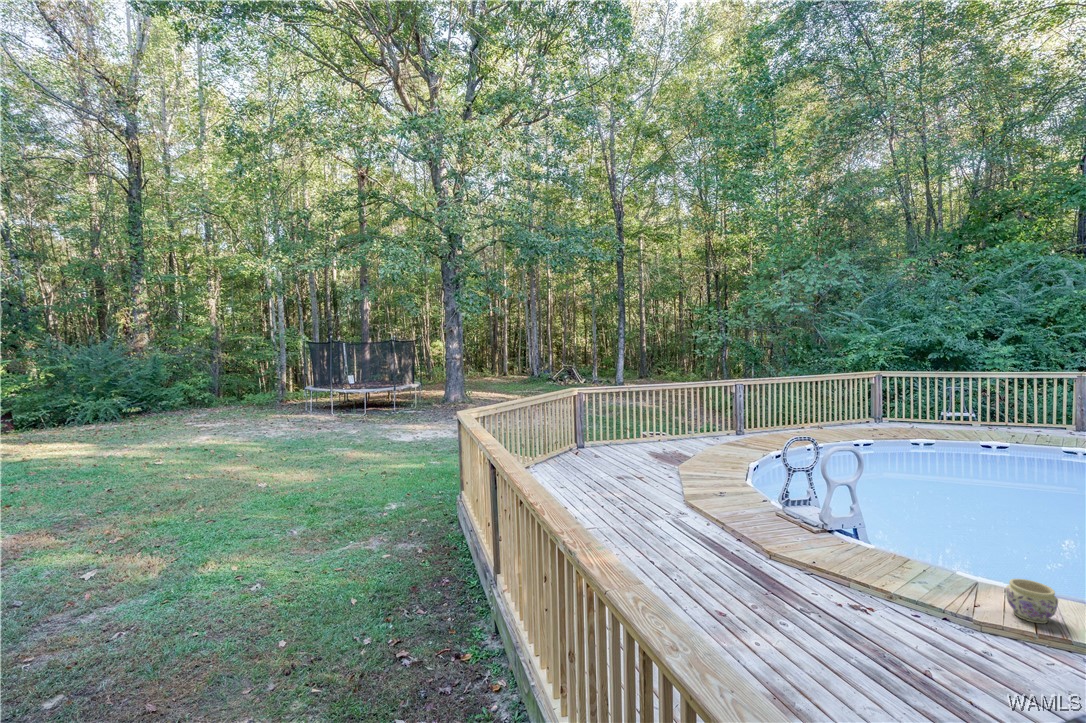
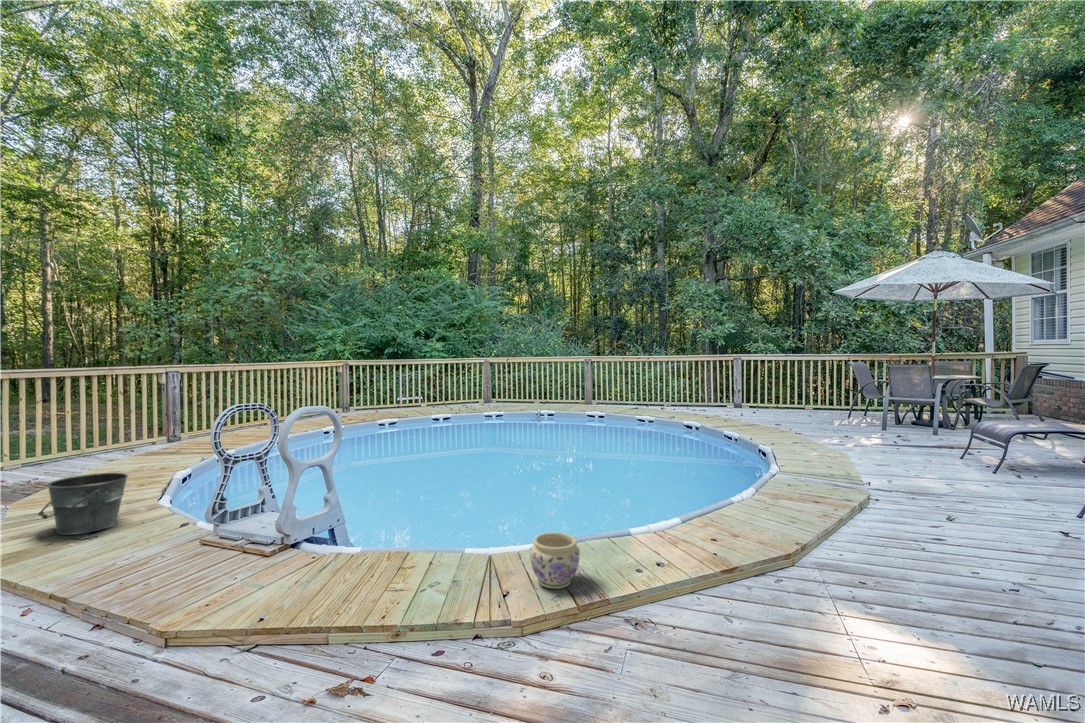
bucket: none [701,460,736,492] -> present [38,473,128,535]

